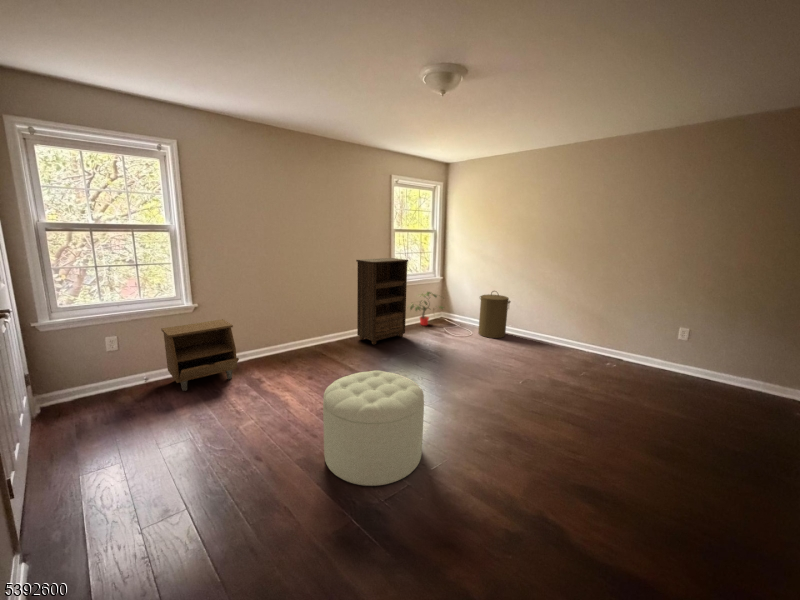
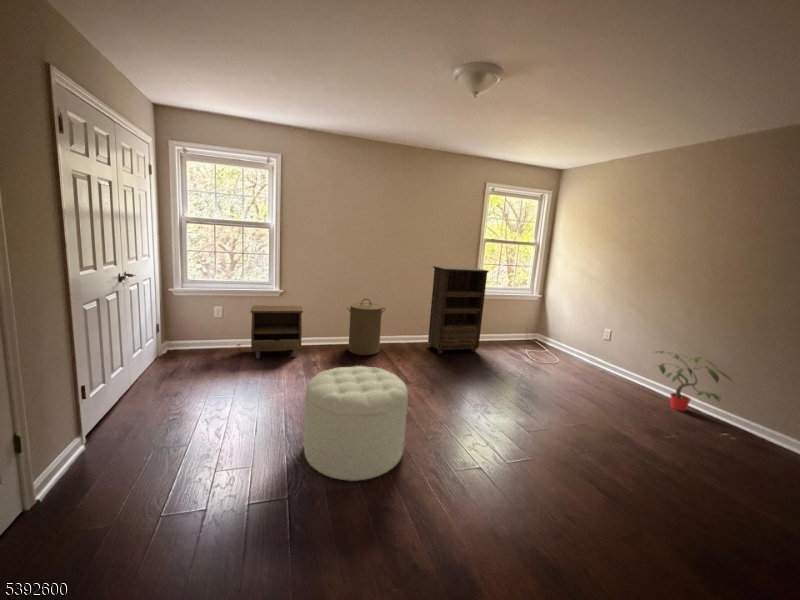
laundry hamper: present [478,291,510,338] -> present [347,299,385,355]
potted plant: present [410,292,443,326] -> present [656,351,731,411]

